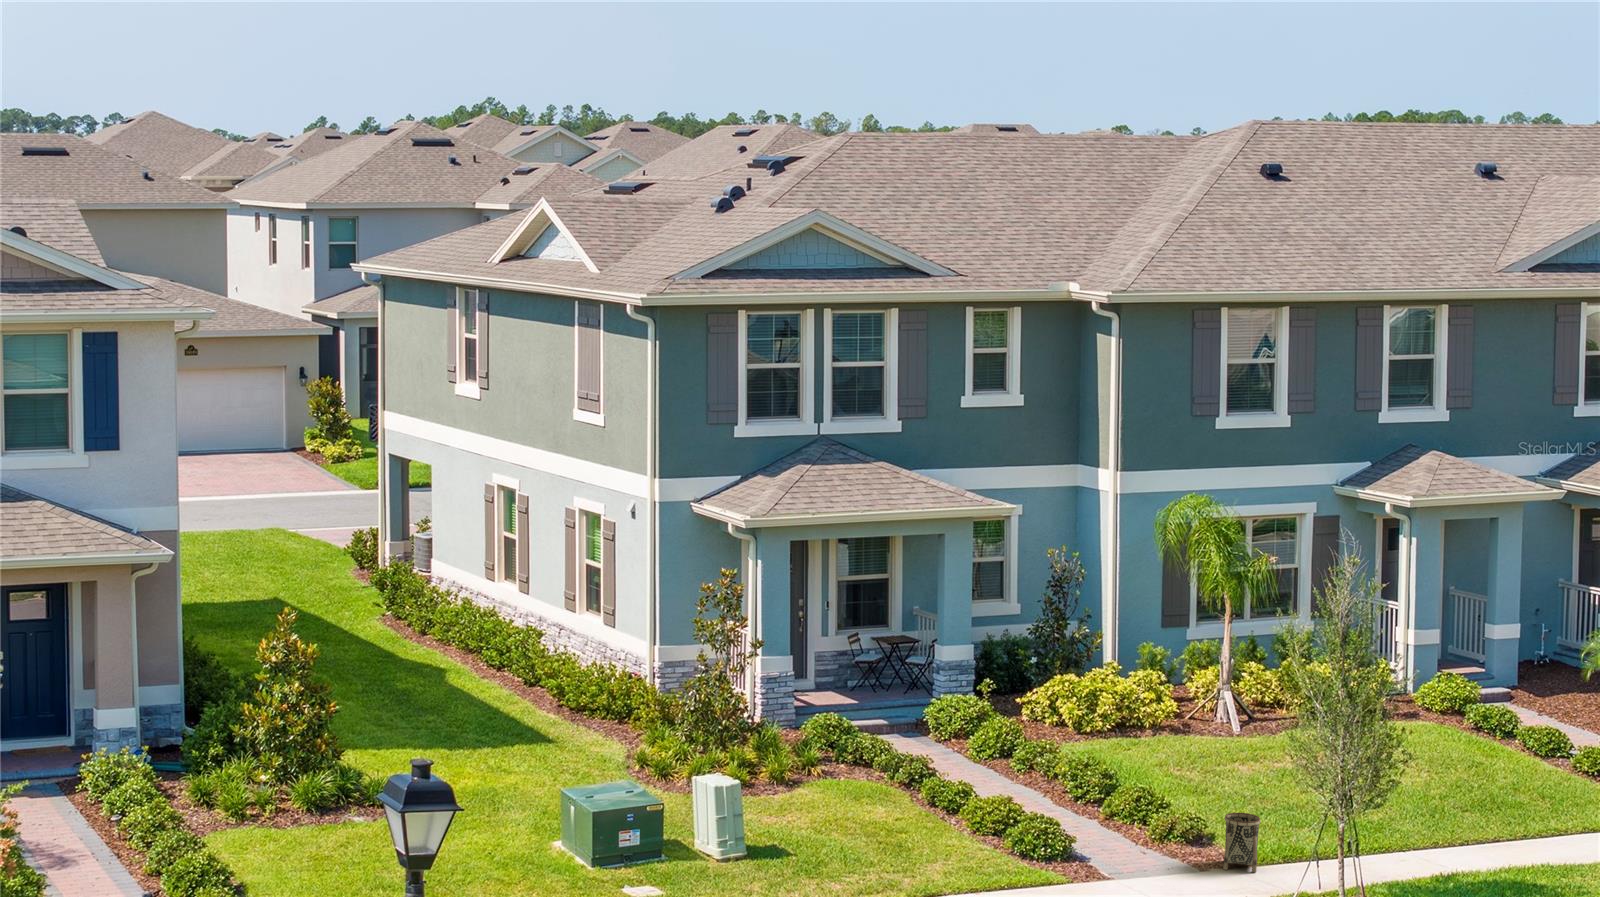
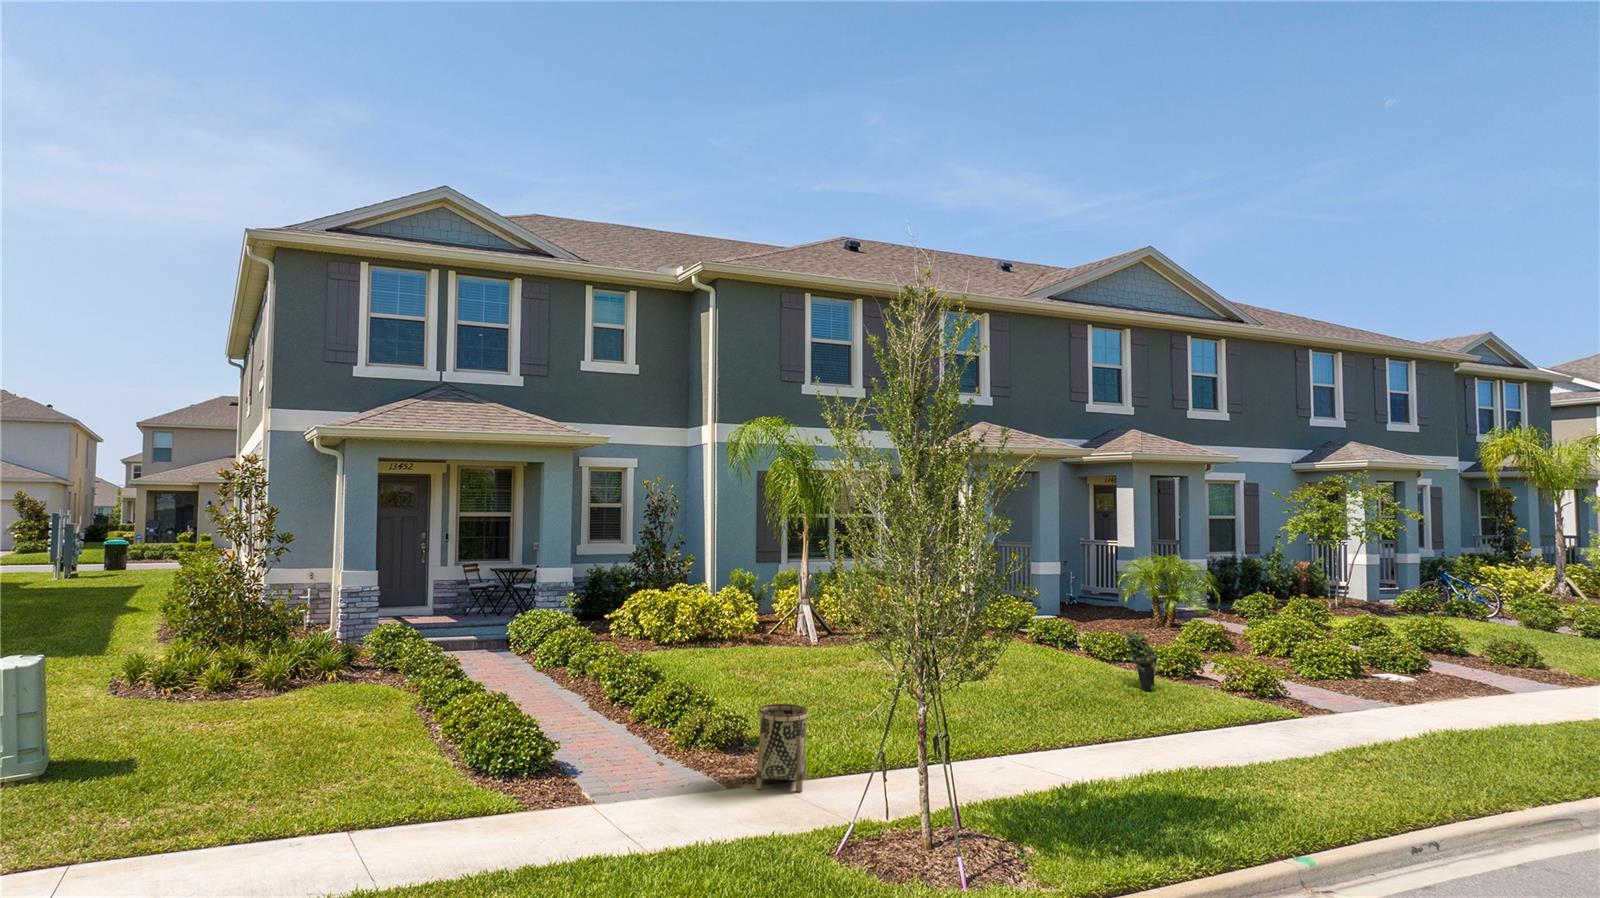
potted plant: none [1545,744,1578,803] -> present [1123,629,1159,691]

